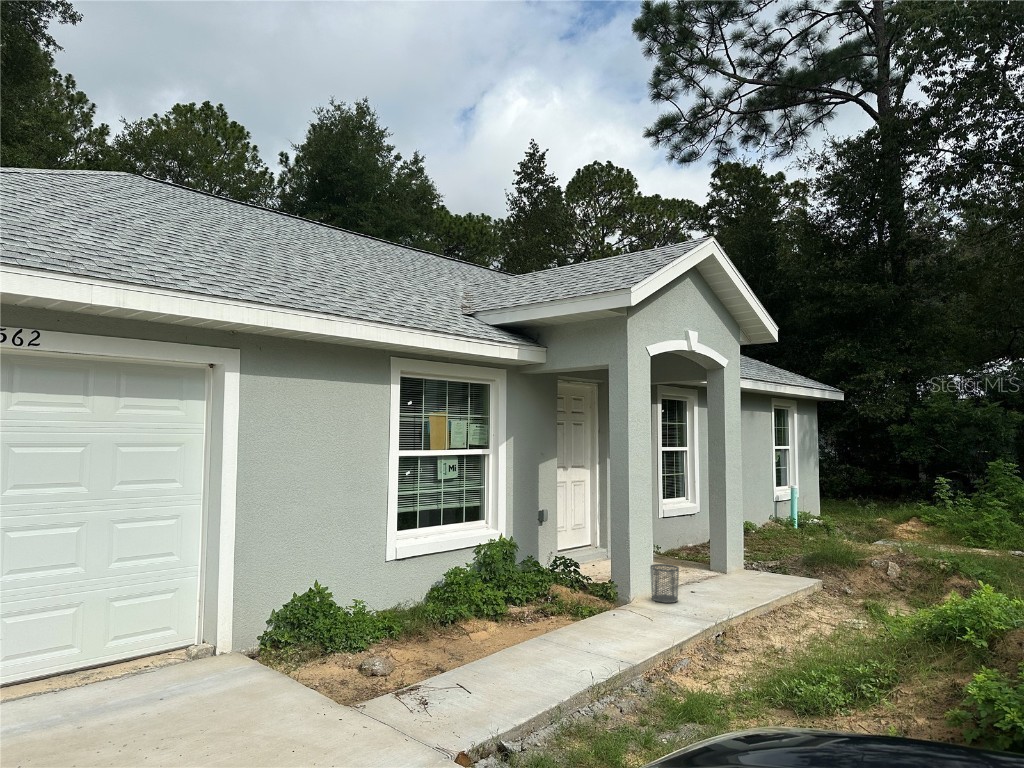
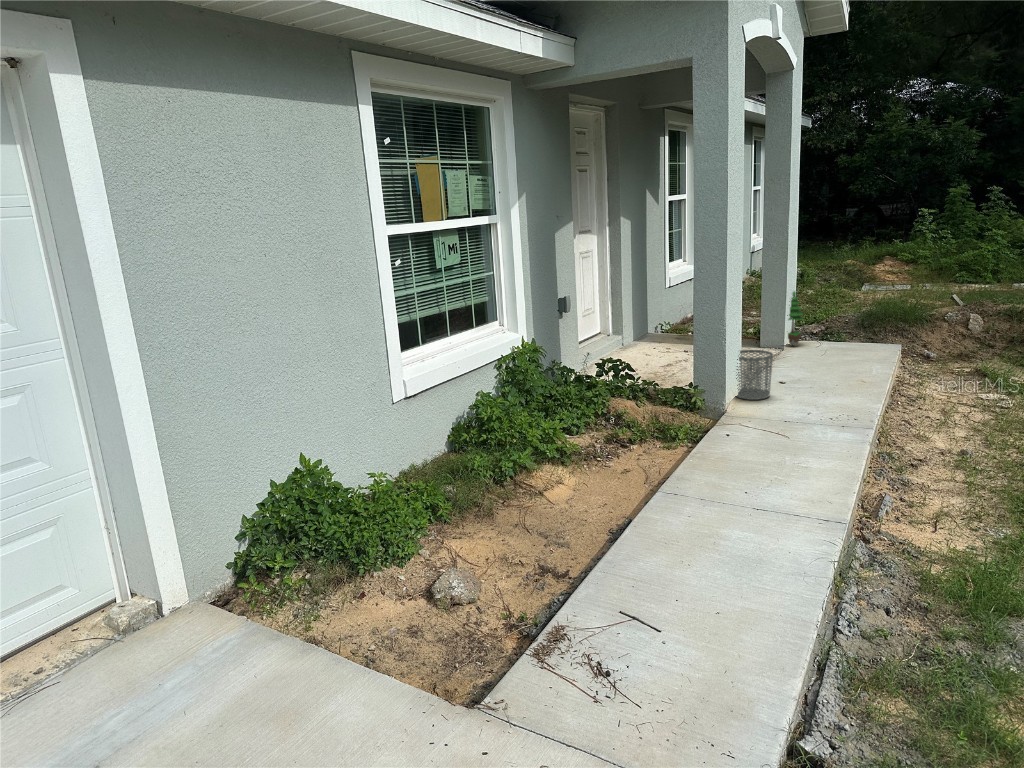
potted tree: none [729,527,747,573] -> present [787,291,803,346]

